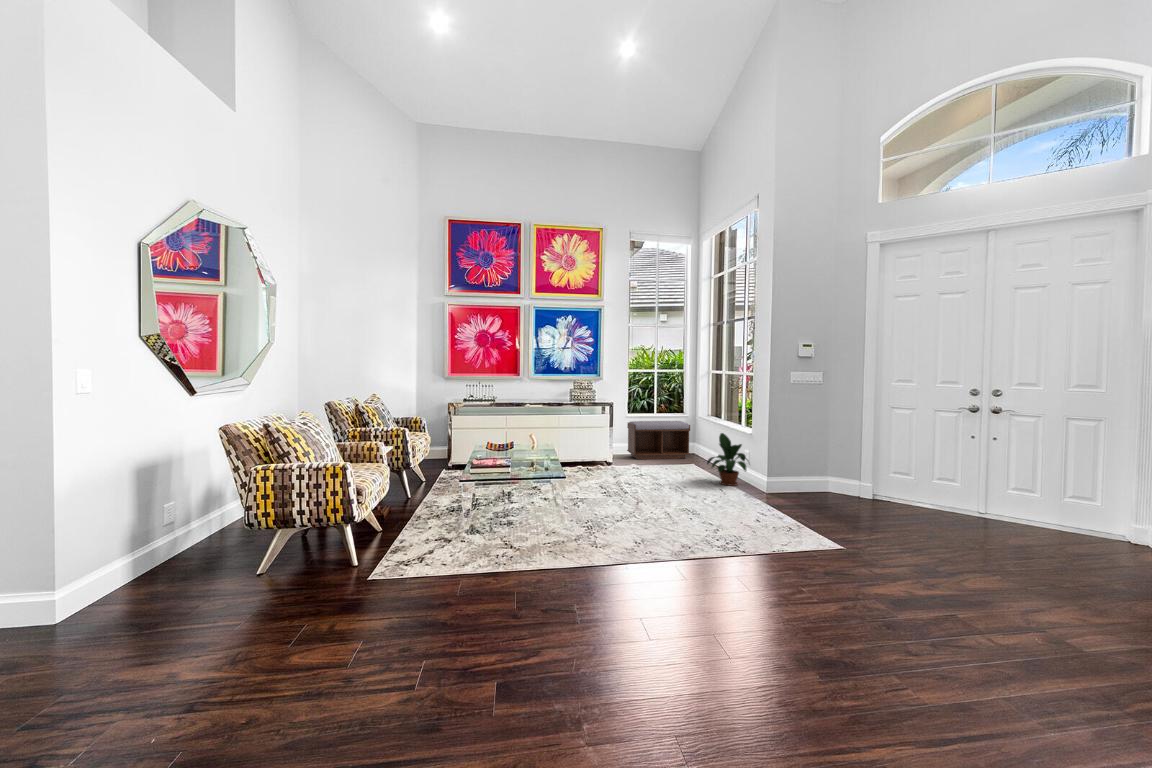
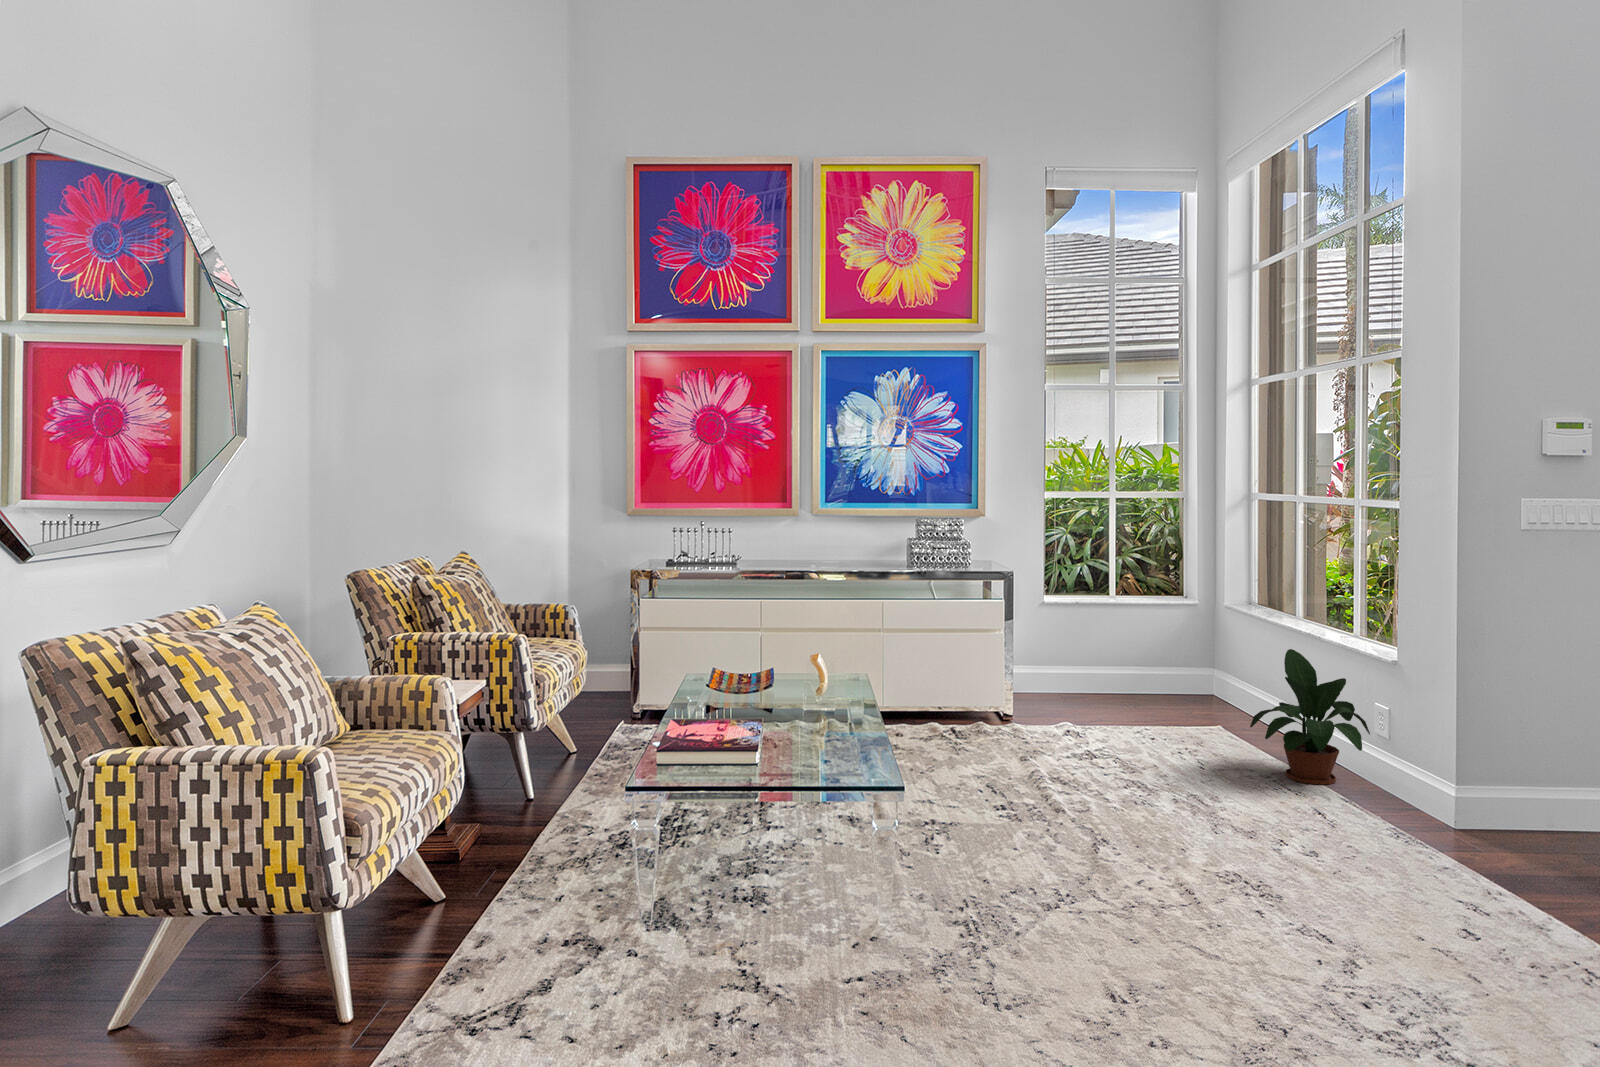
bench: present [627,421,690,459] -> none [1040,611,1194,701]

